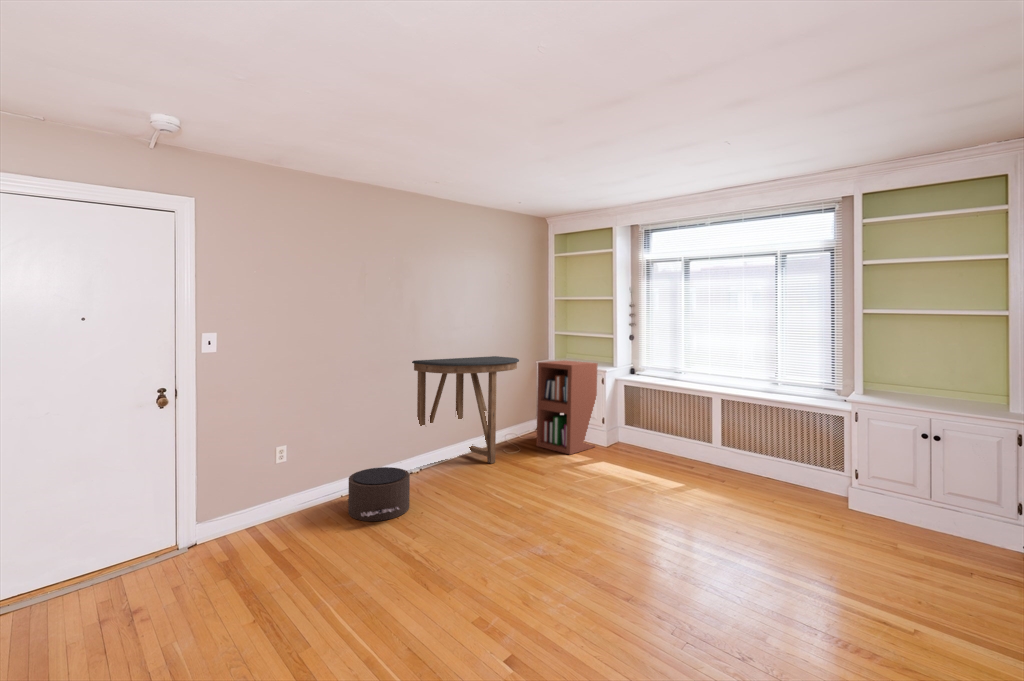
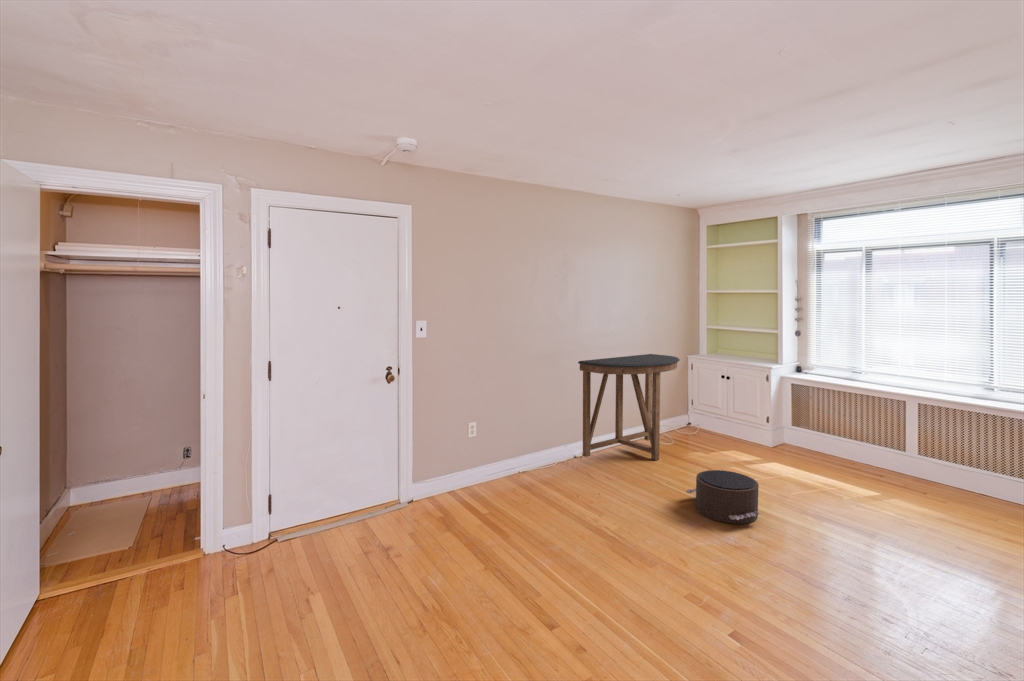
bookshelf: present [536,361,598,455] -> none [694,357,762,454]
pouf: present [348,467,410,521] -> present [686,470,761,524]

